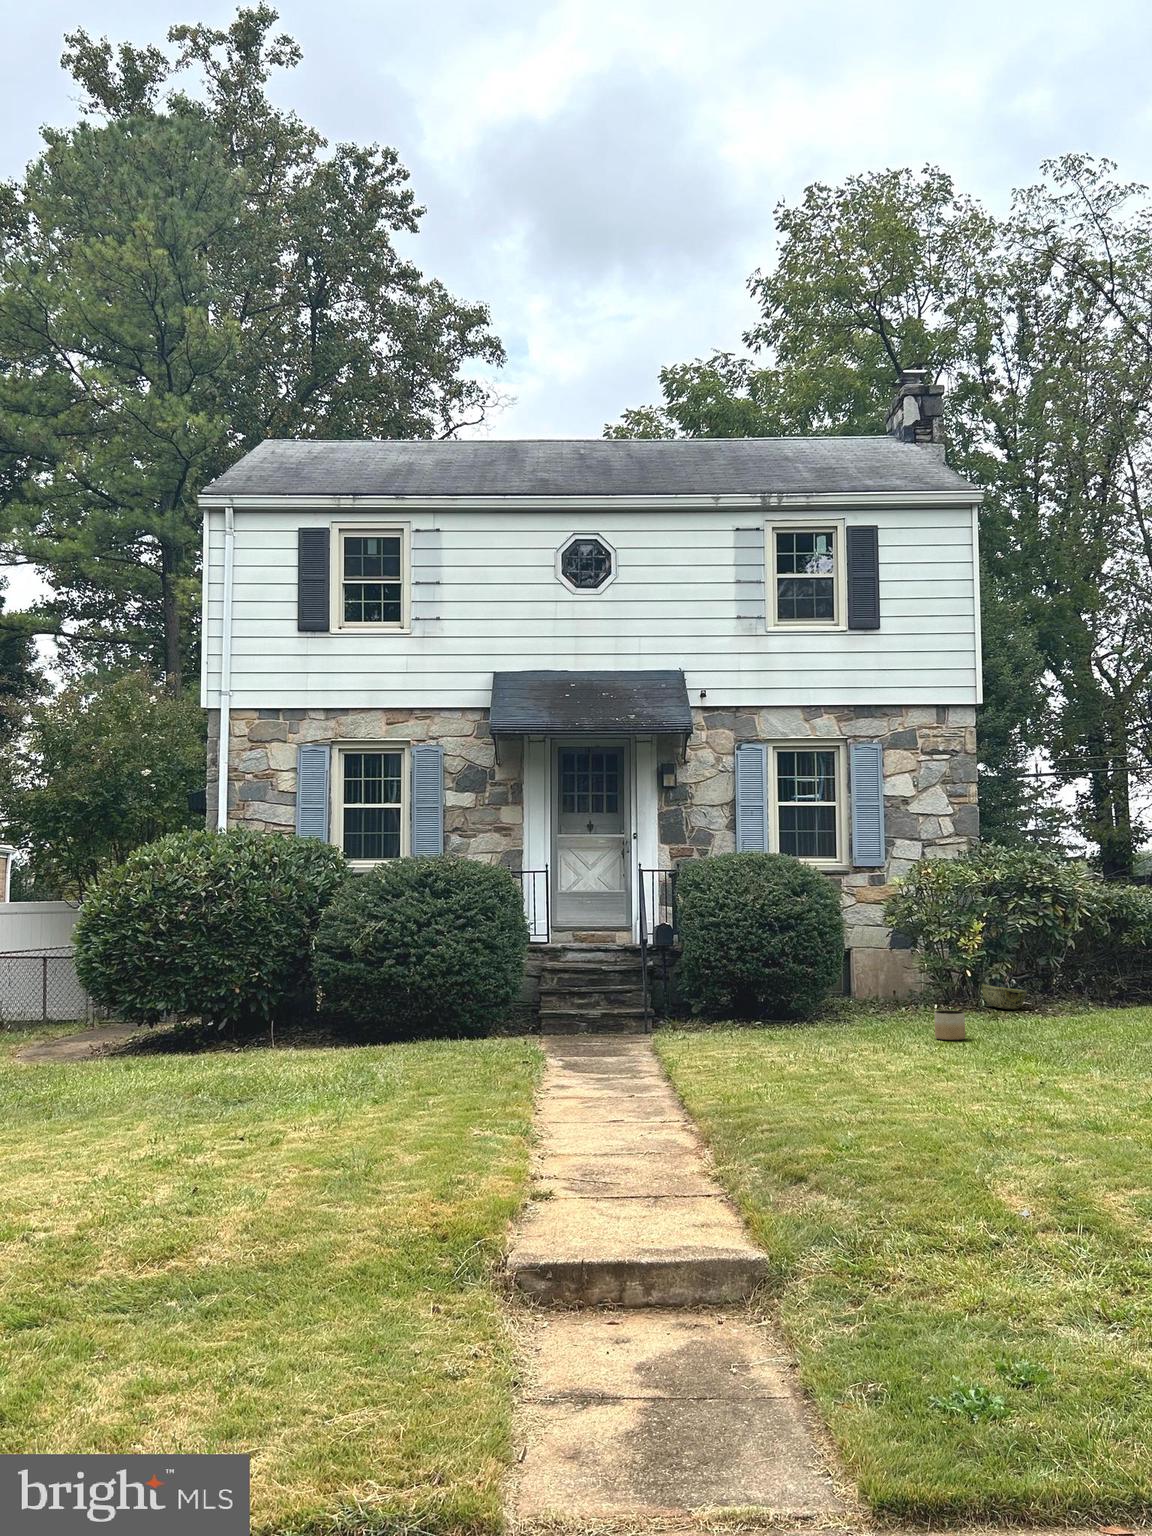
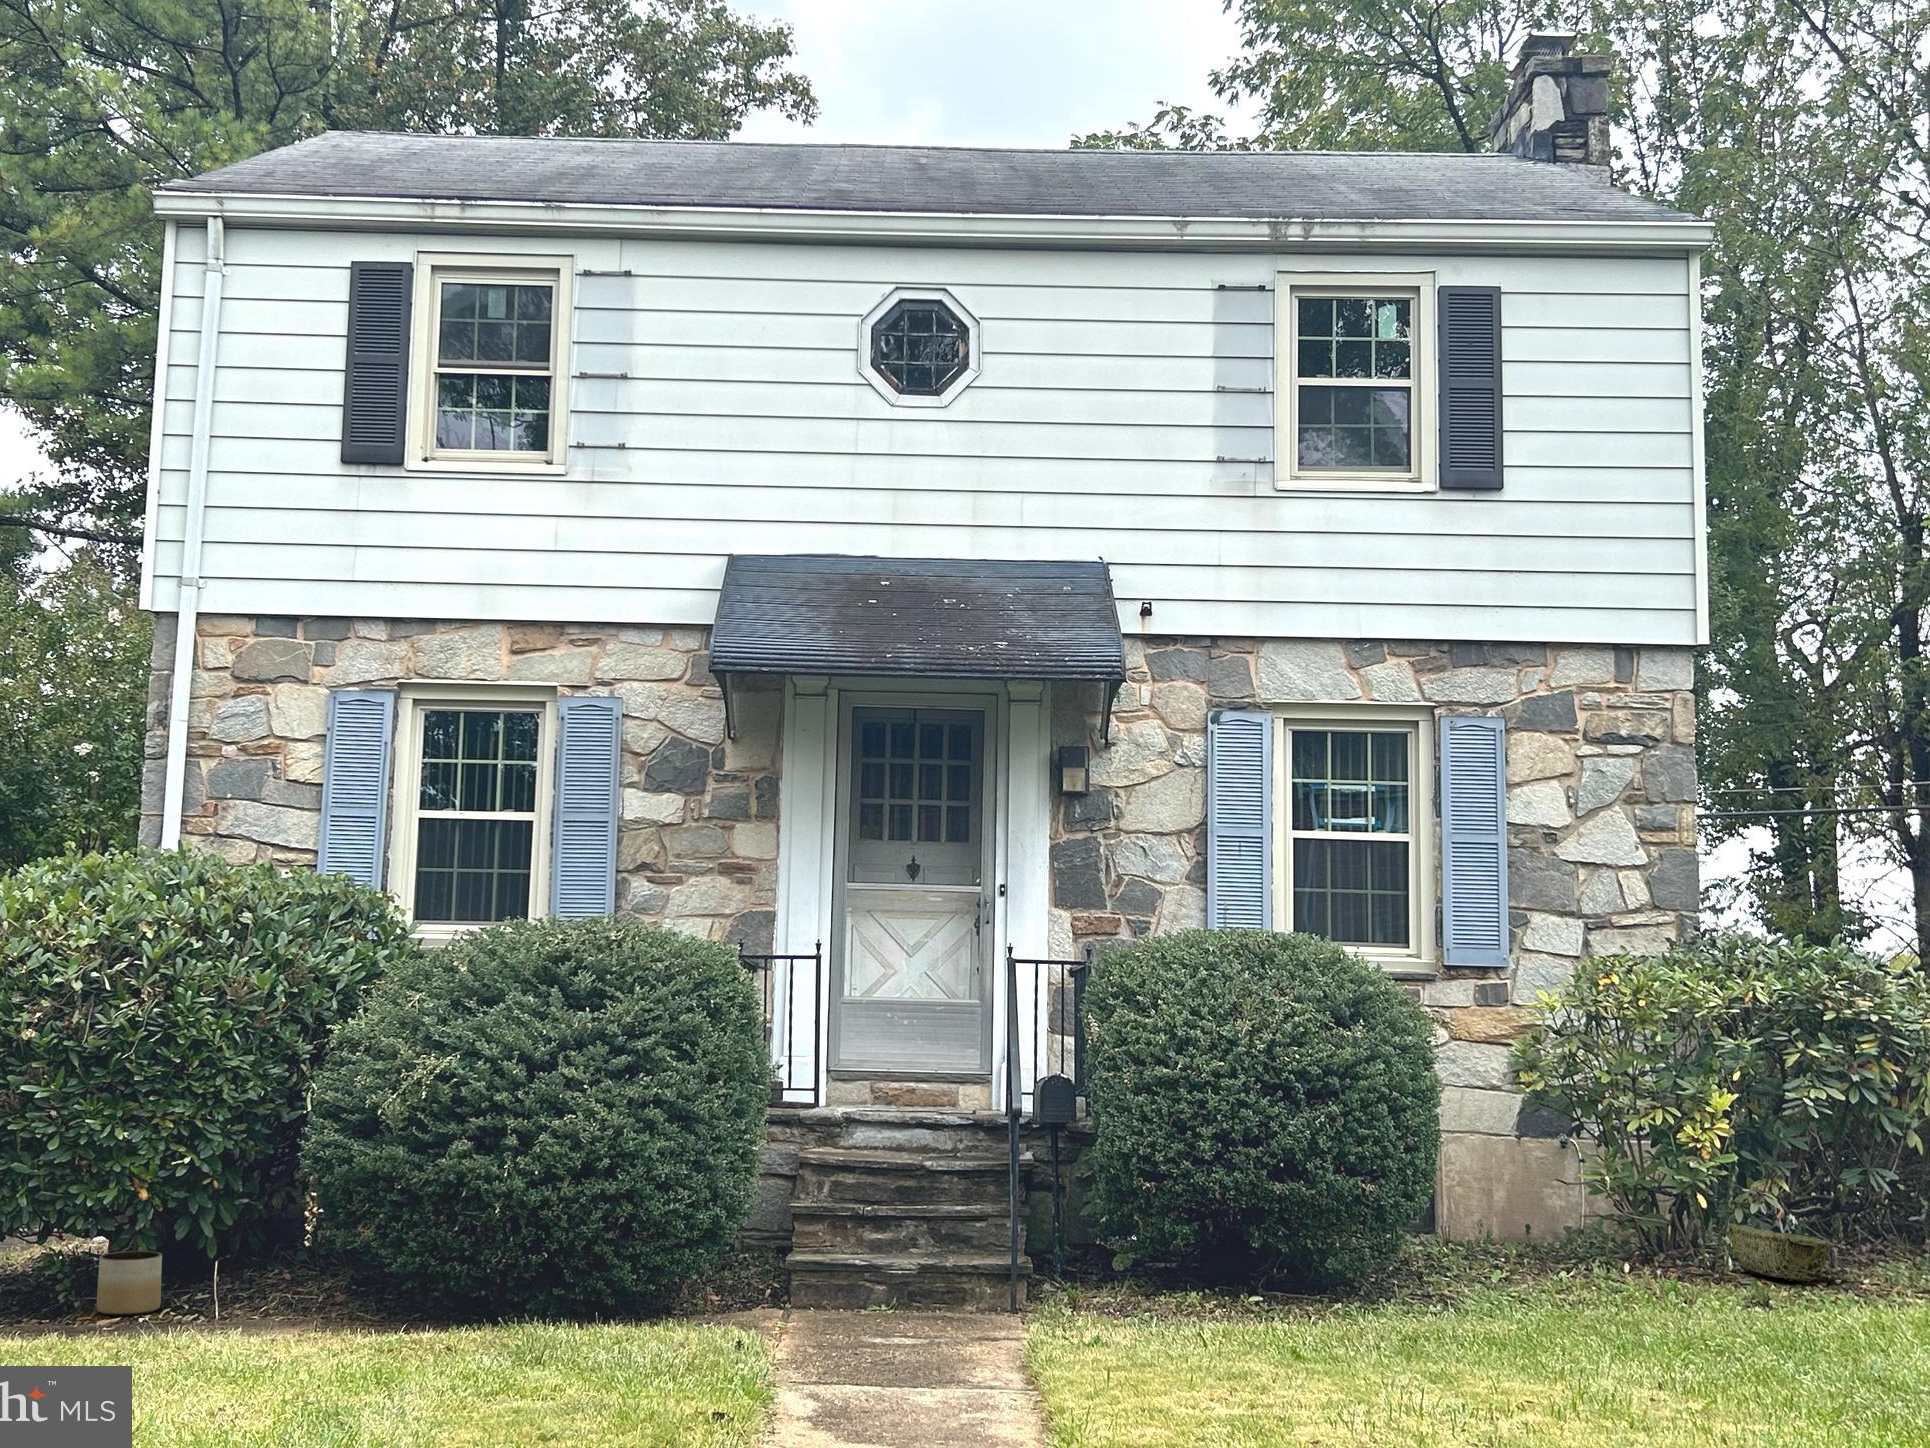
planter: present [934,1010,965,1041] -> present [97,1251,162,1316]

